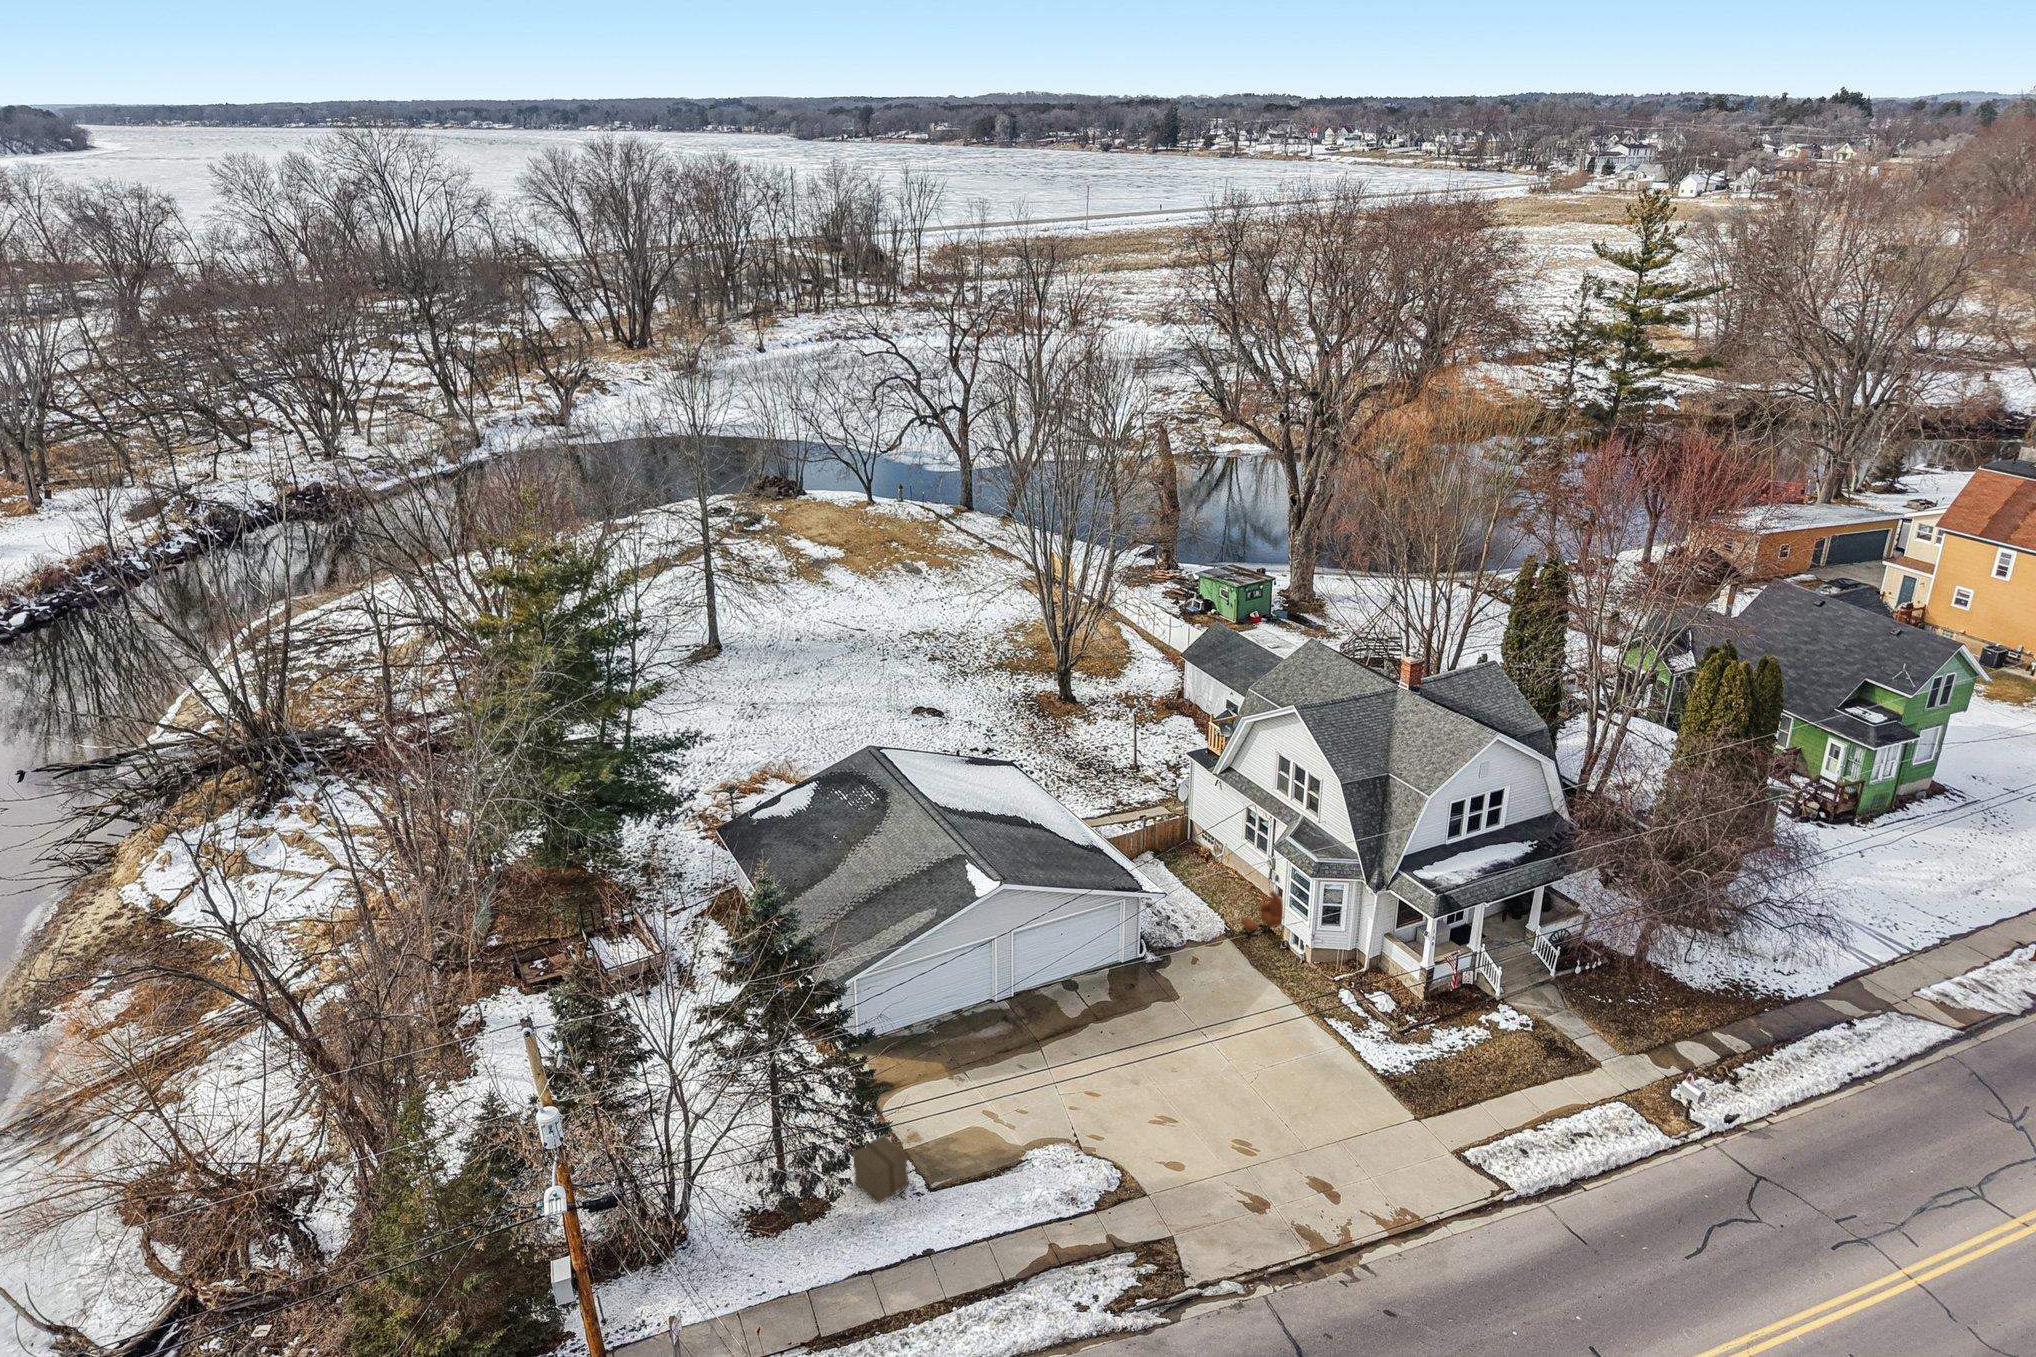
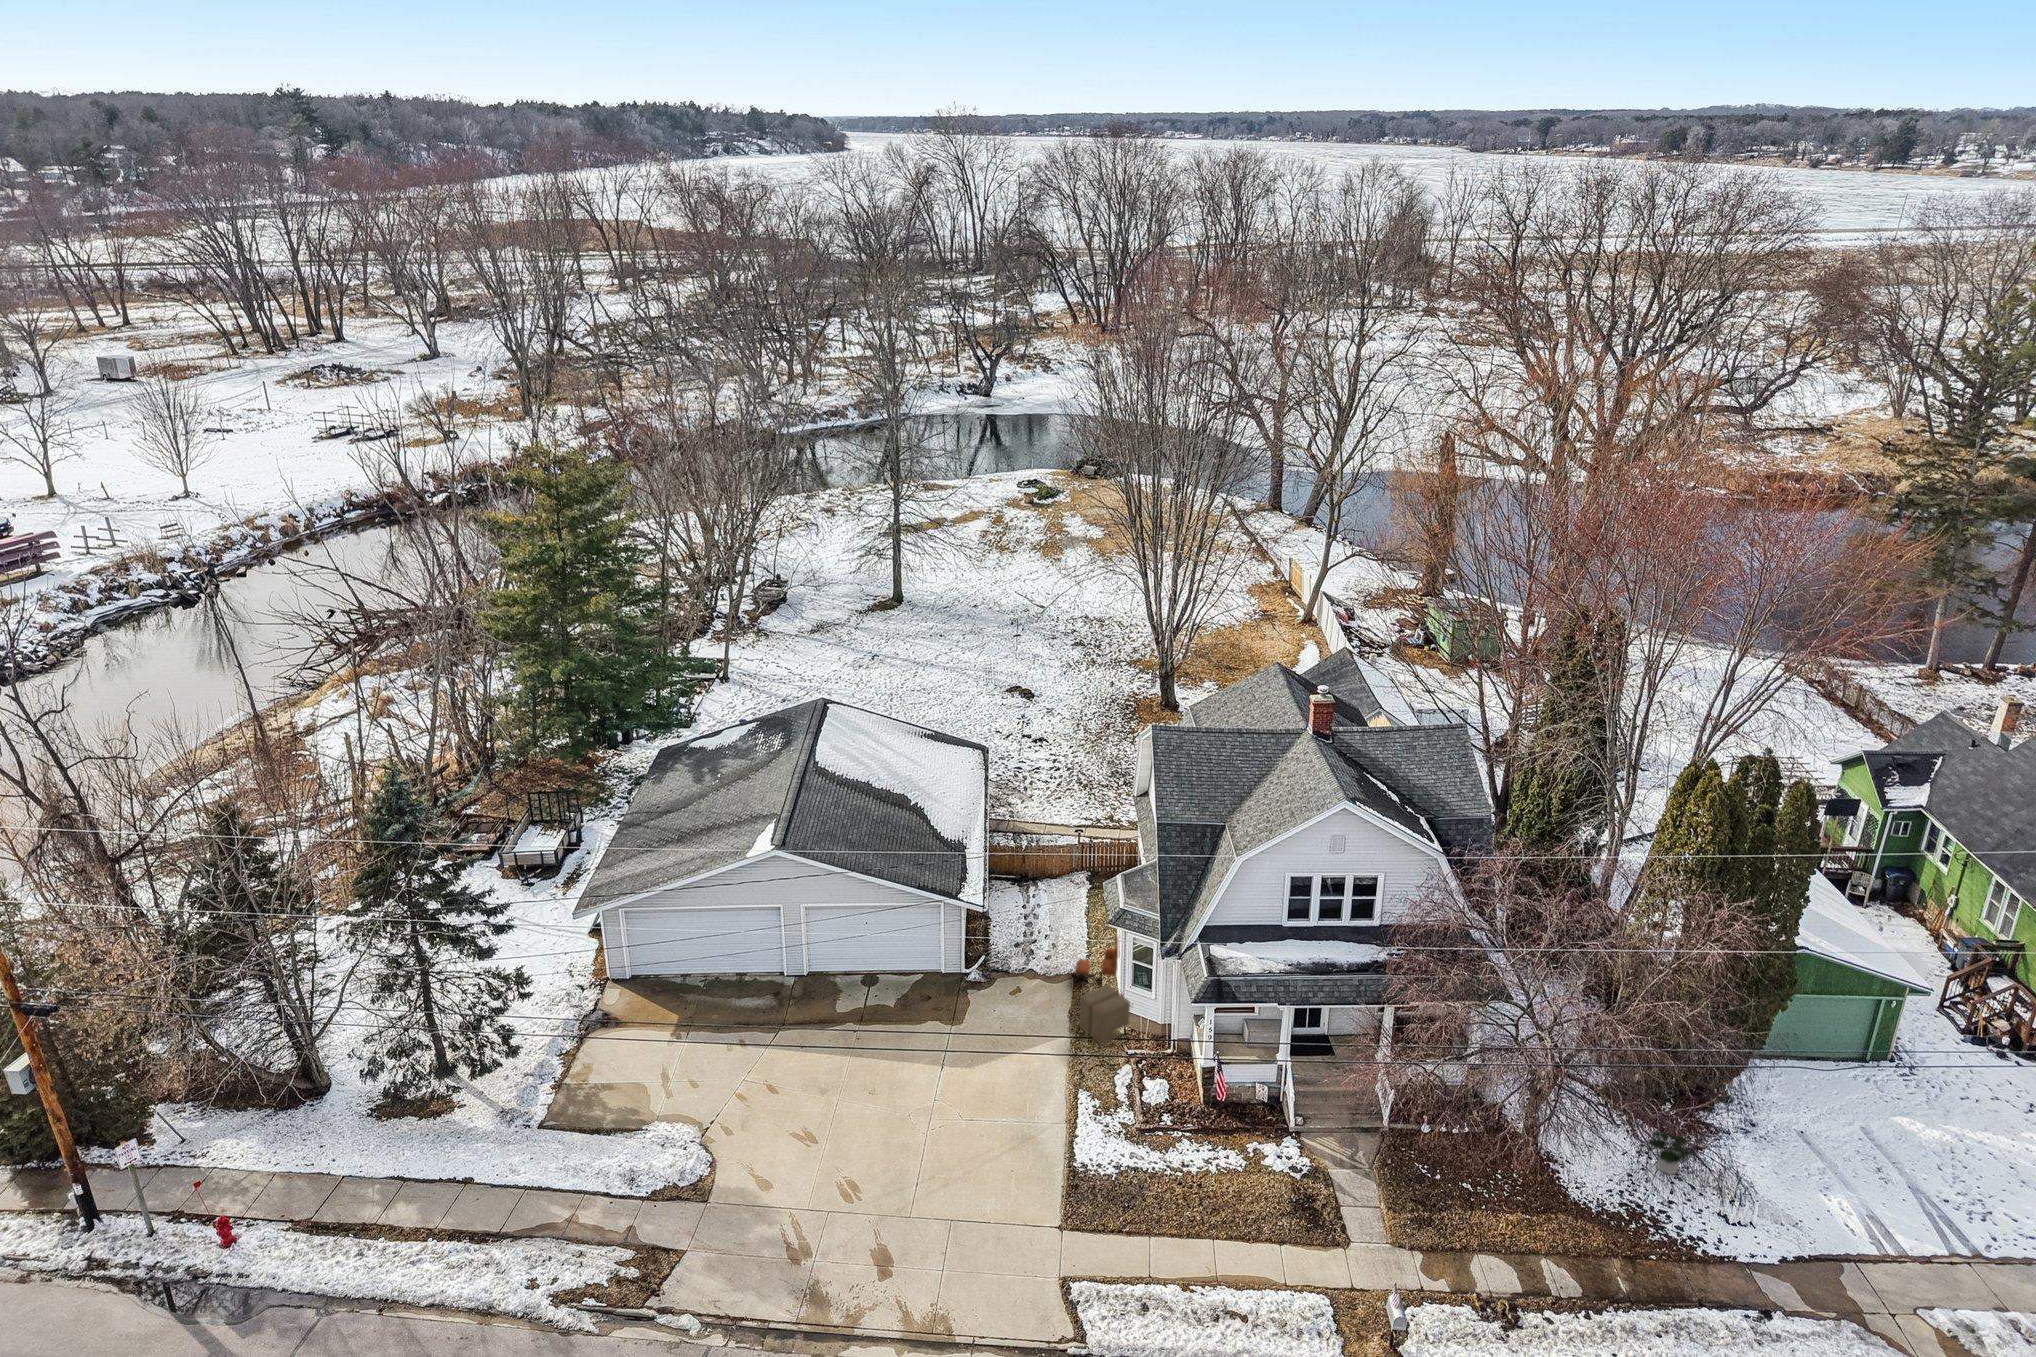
potted plant: none [1715,927,1750,955] -> present [1648,1131,1697,1174]
cardboard box: present [853,1135,909,1204] -> present [1079,985,1130,1044]

